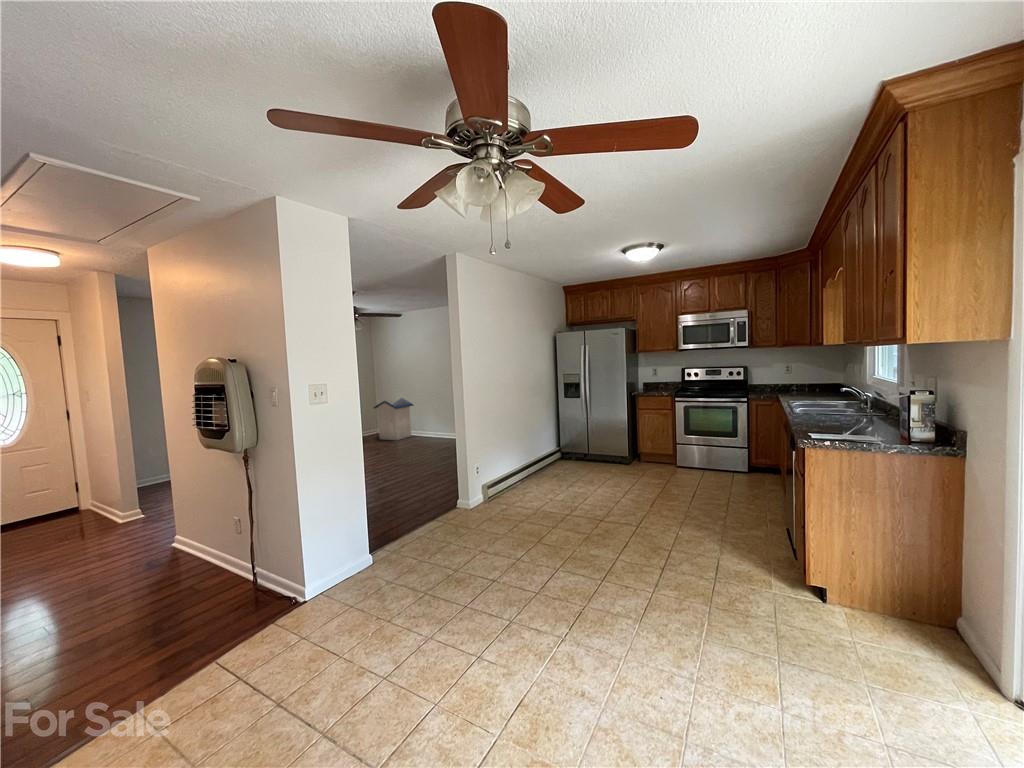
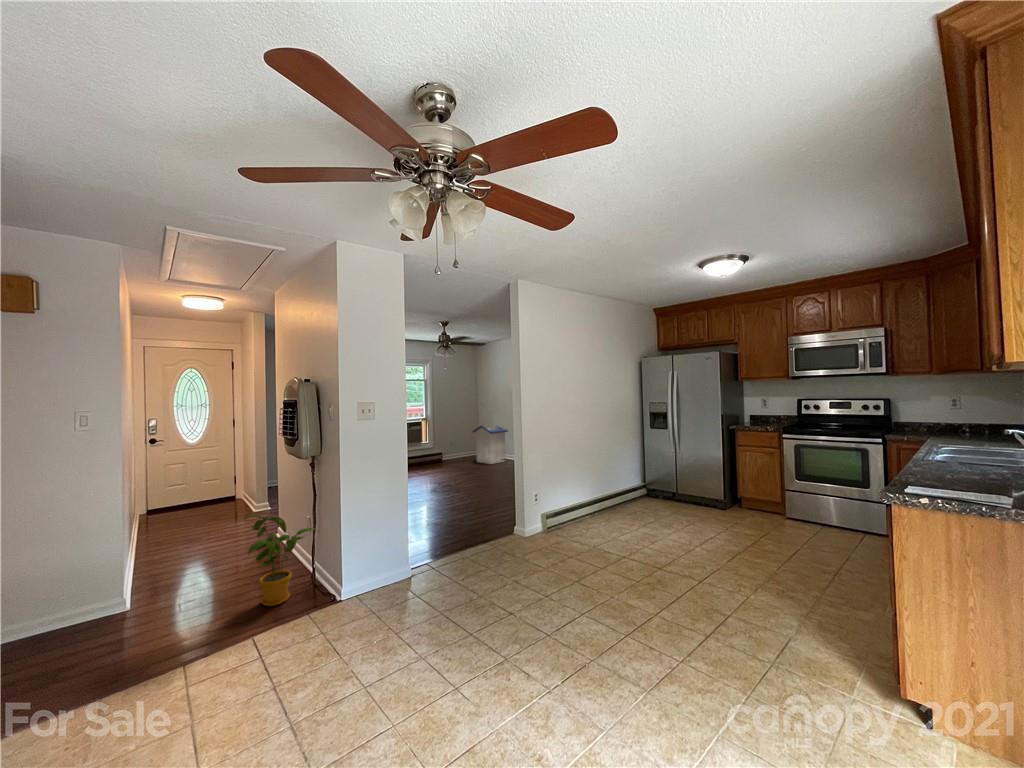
house plant: none [165,524,264,627] -> present [243,514,316,606]

